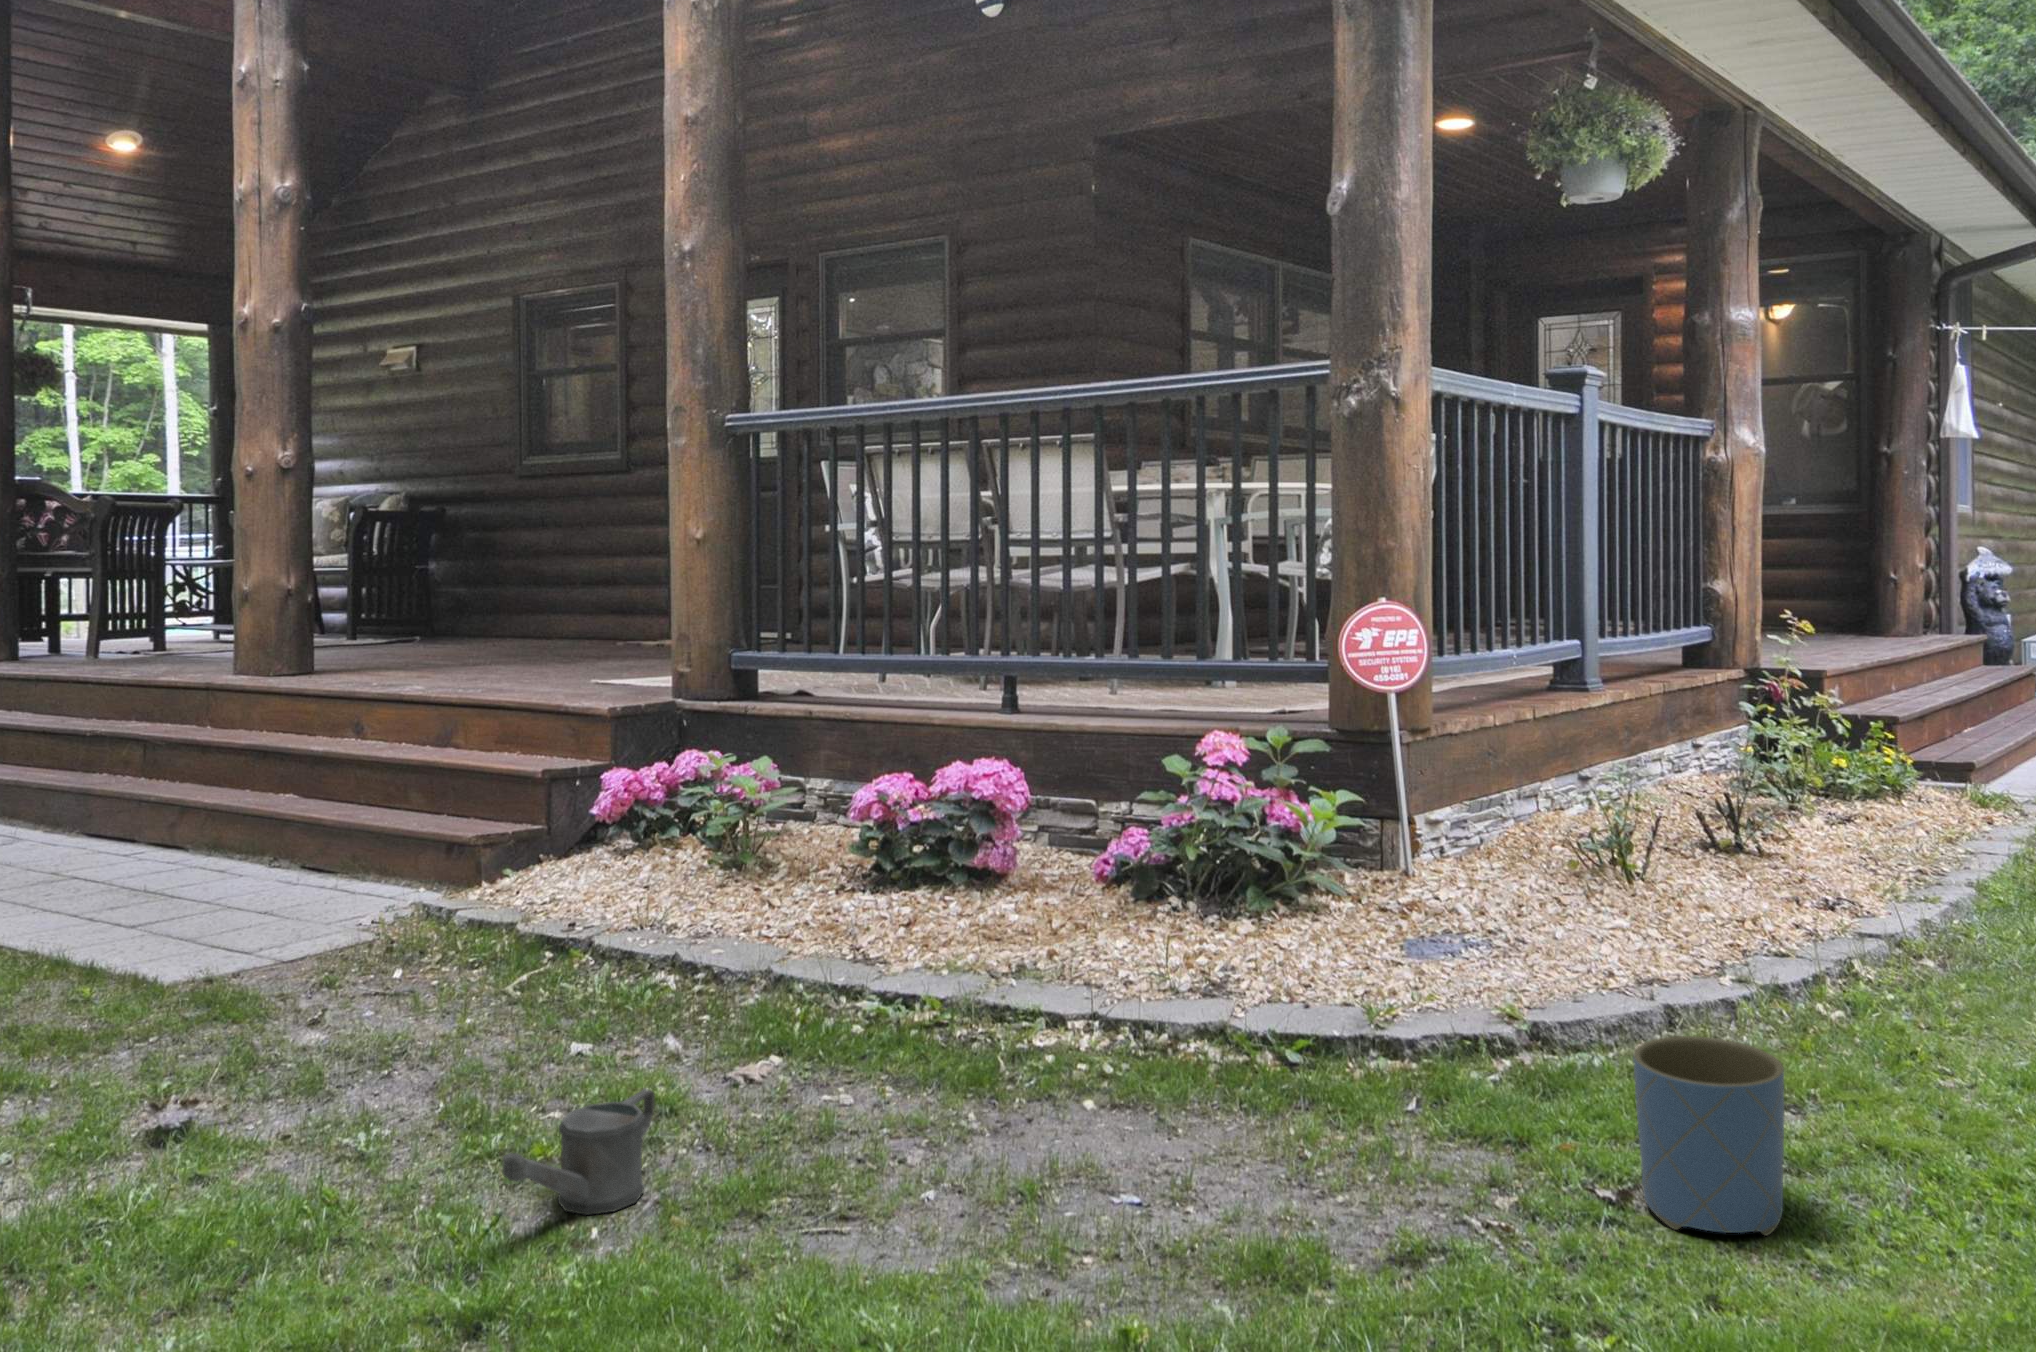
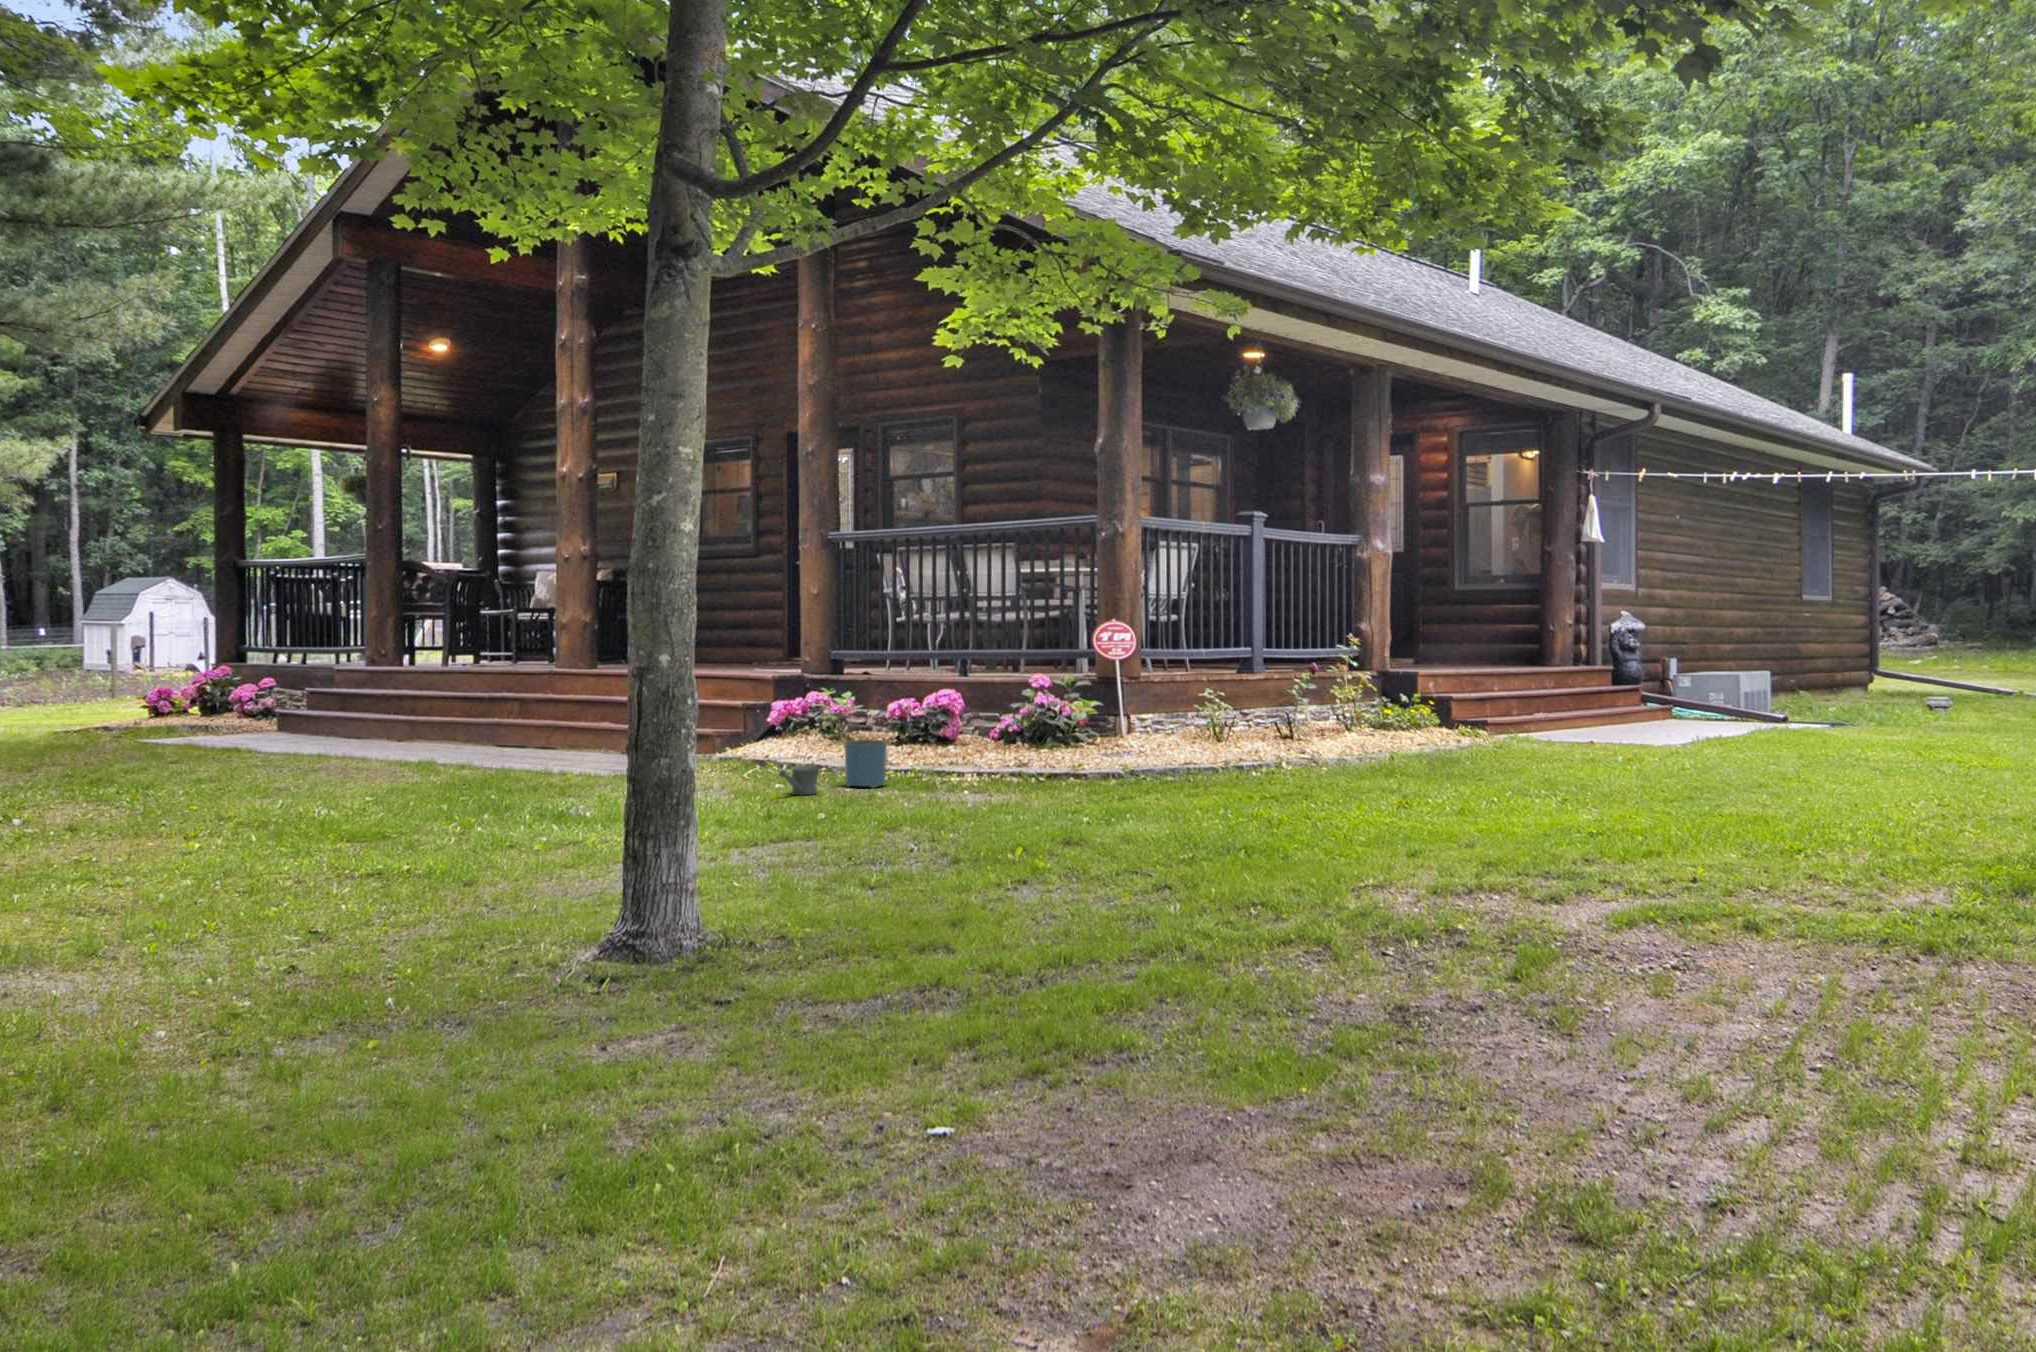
planter: present [1633,1036,1784,1236] -> present [845,740,887,788]

